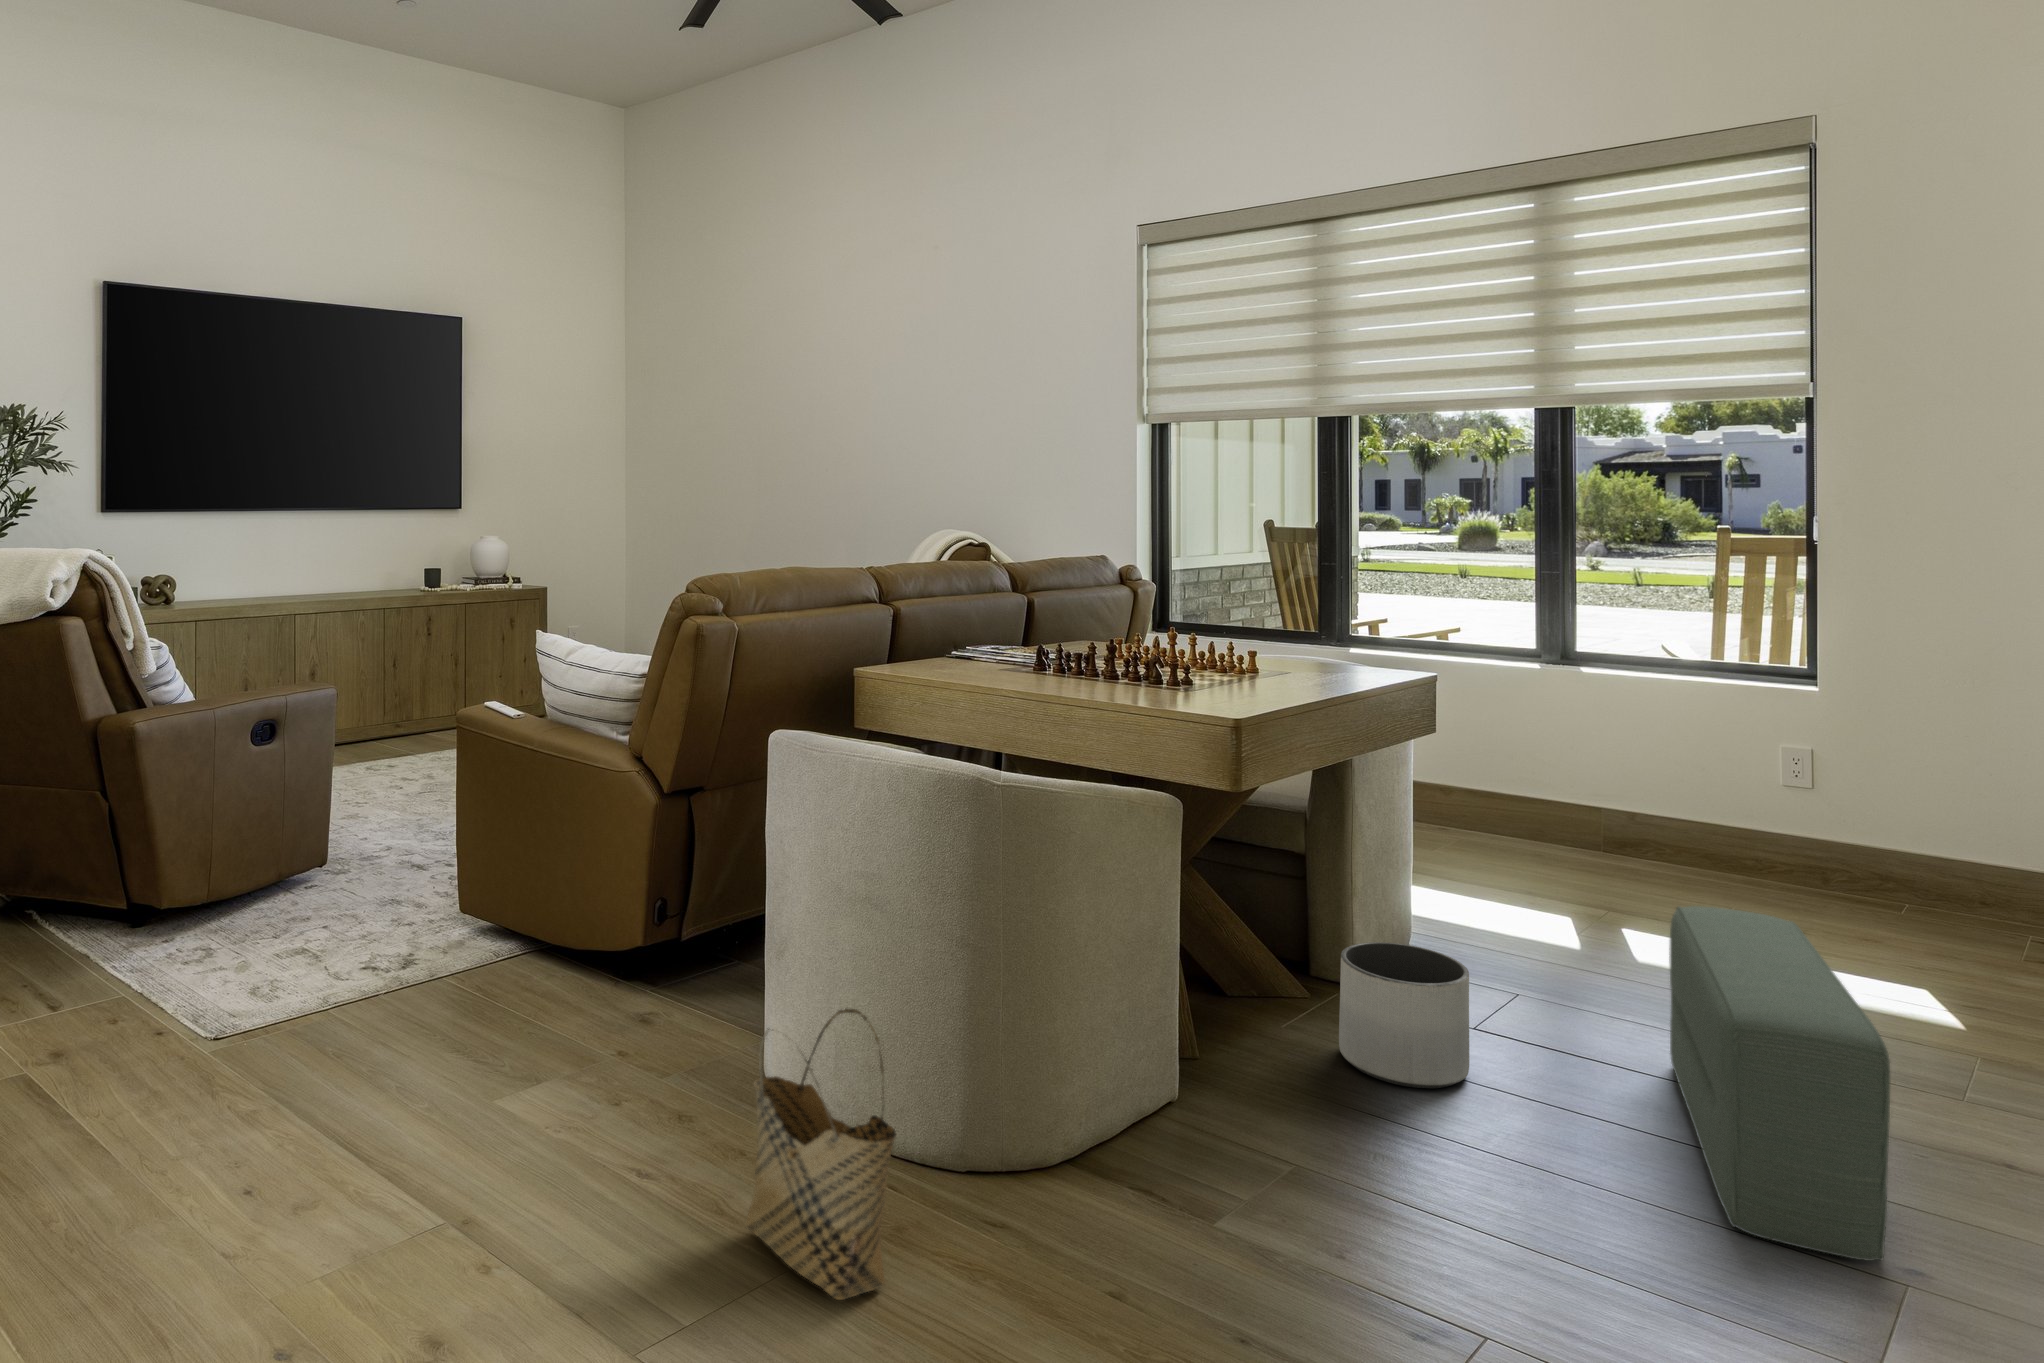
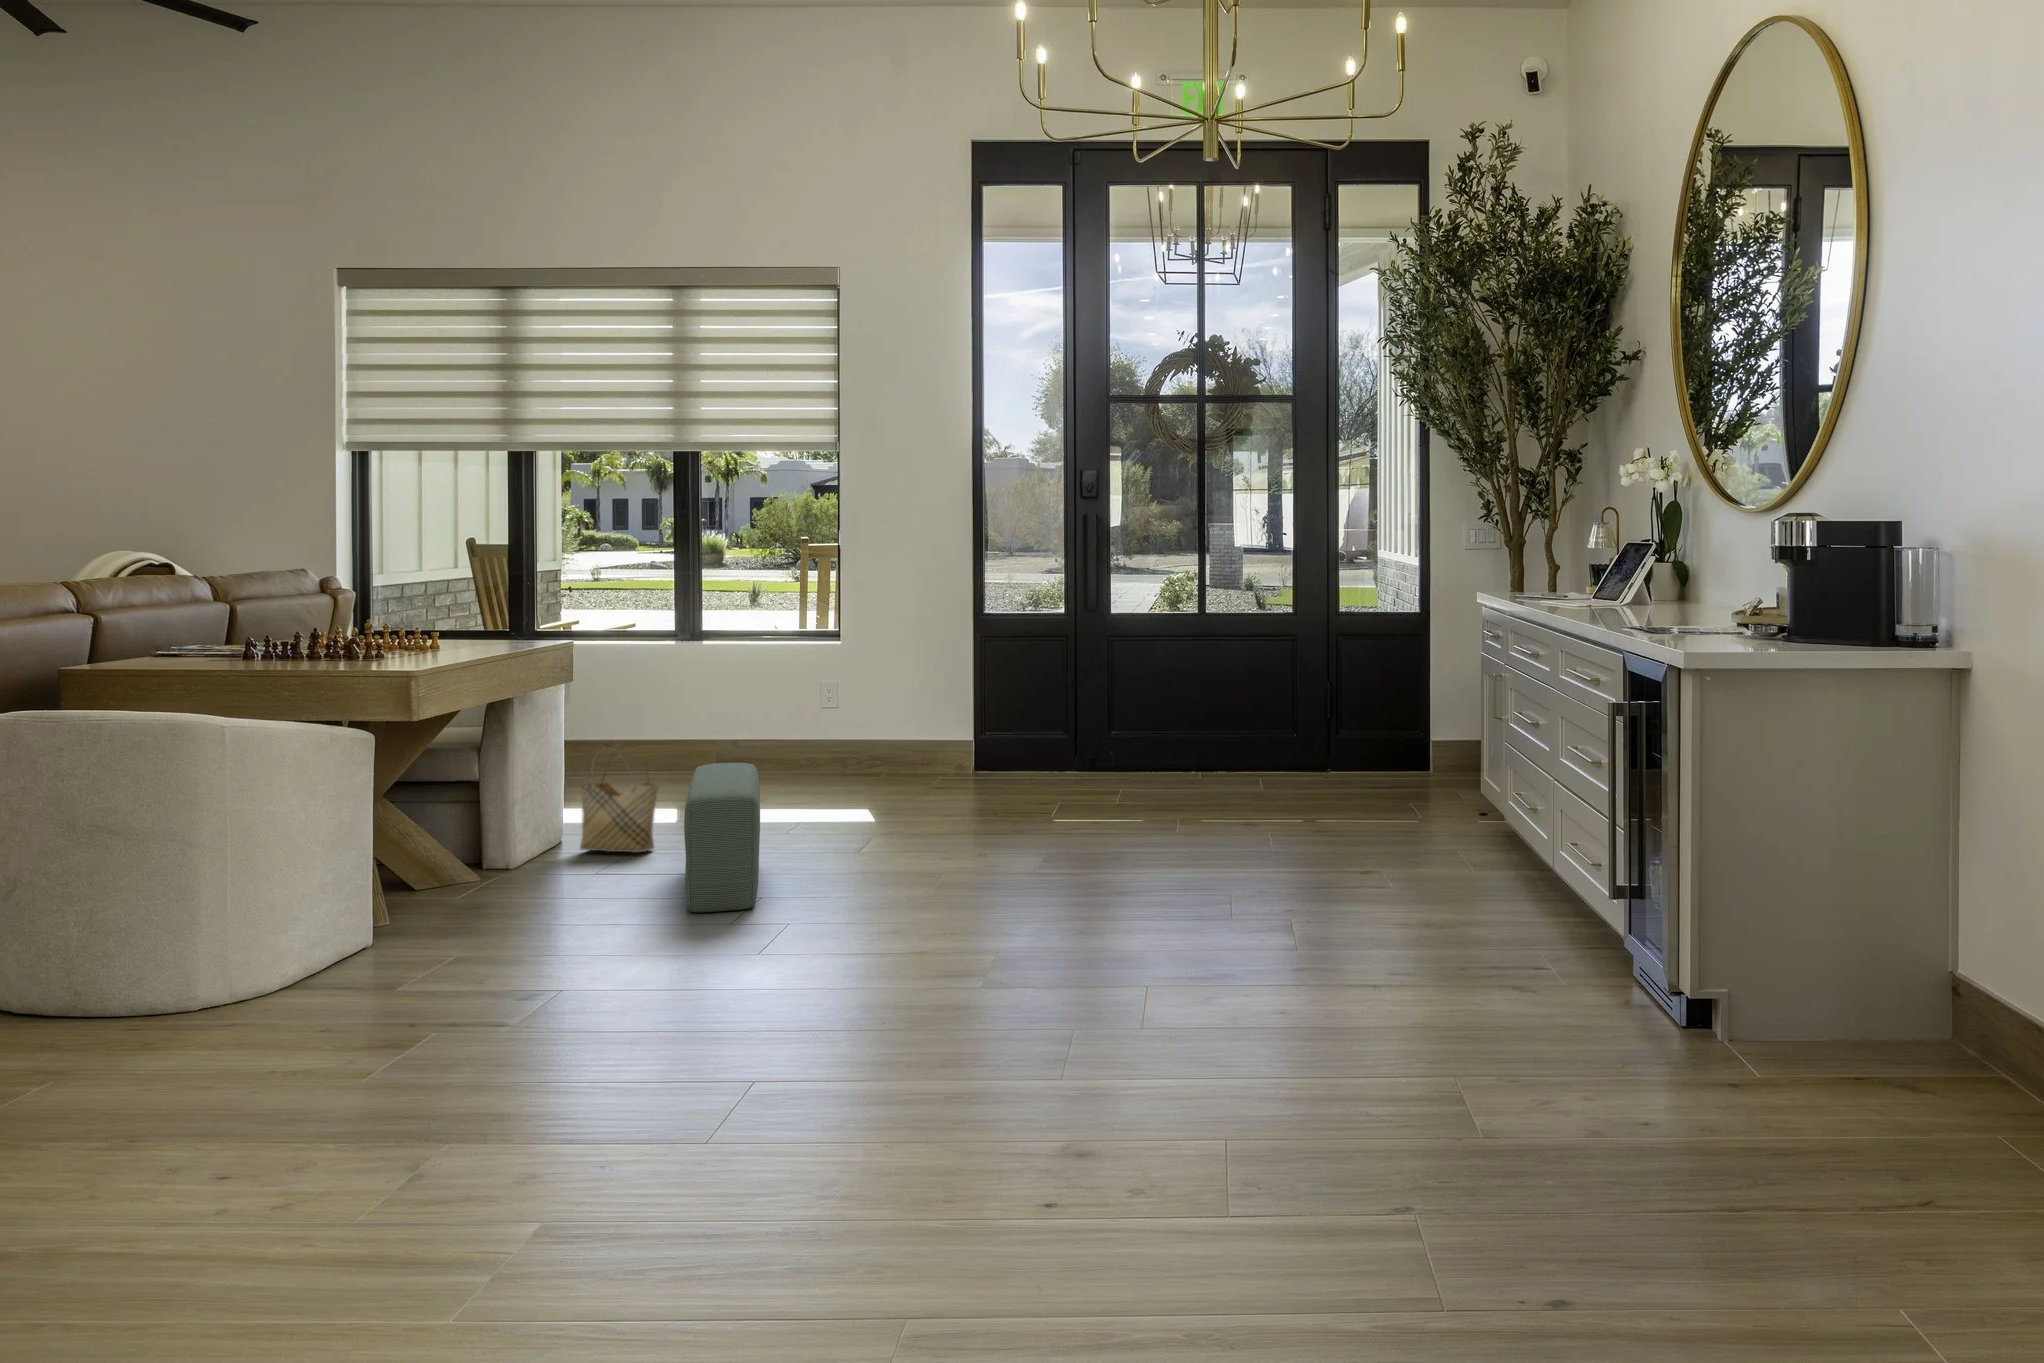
planter: present [1339,942,1470,1088] -> none [489,818,572,901]
woven basket: present [745,1009,896,1300] -> present [580,744,658,853]

